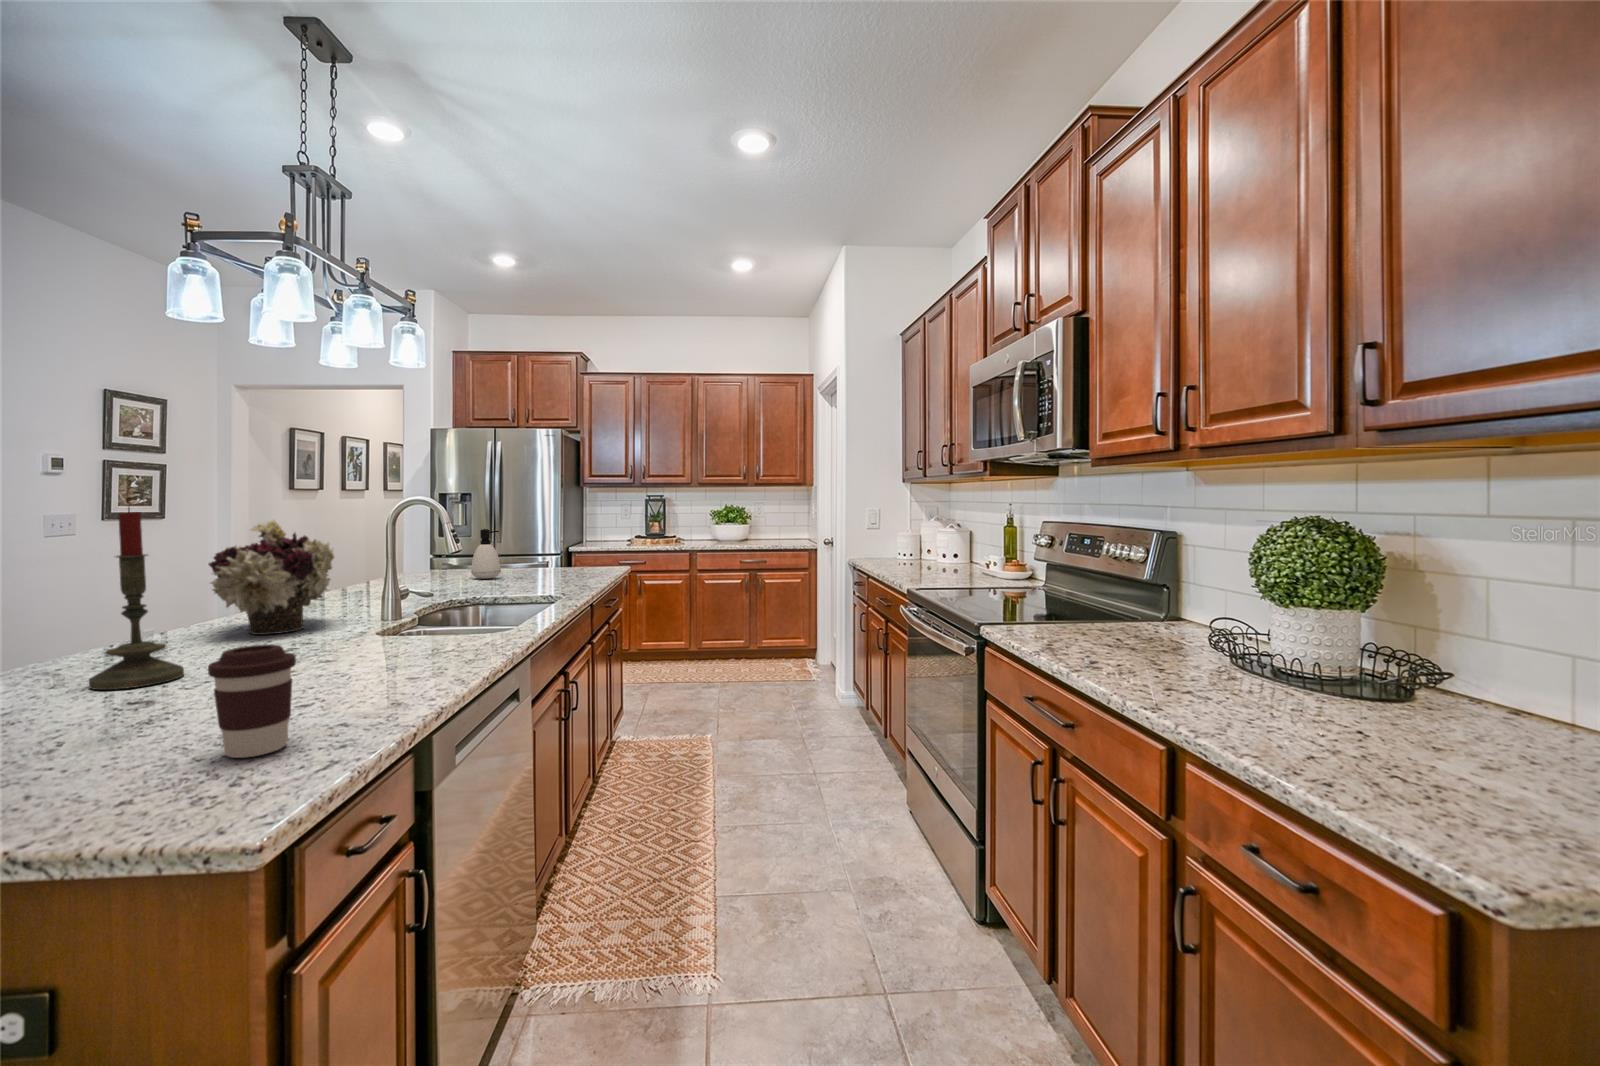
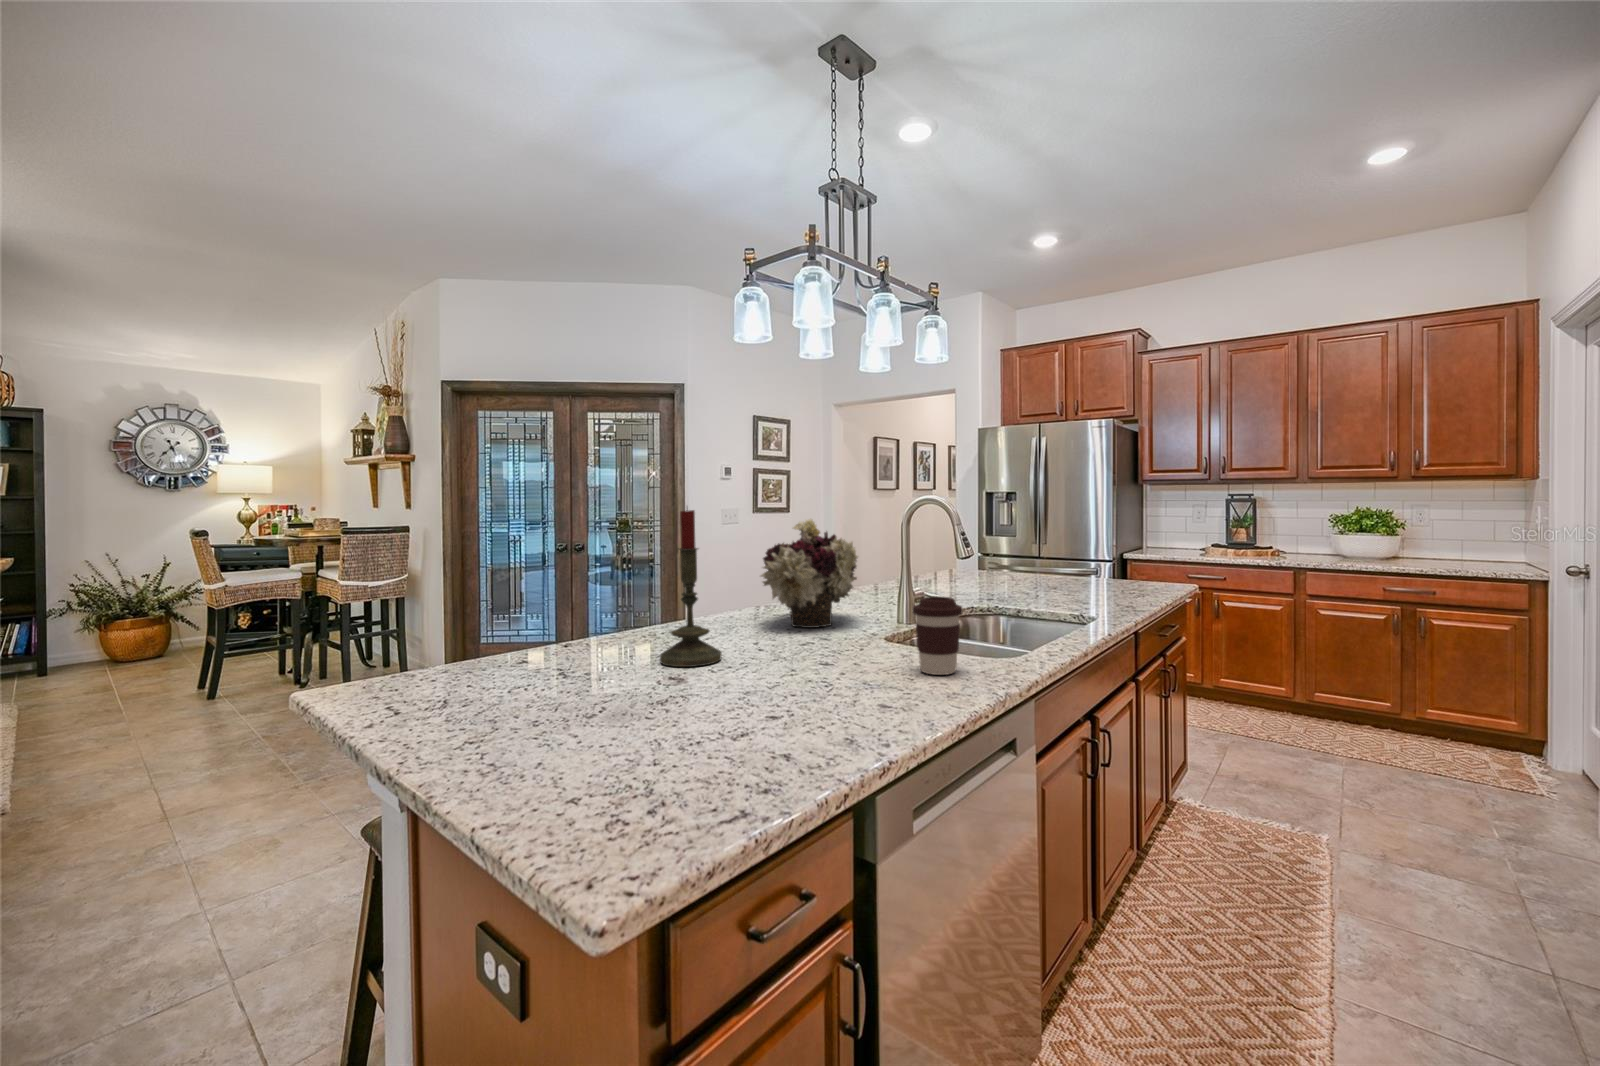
soap dispenser: present [471,529,501,579] -> none [1003,531,1033,586]
coffee cup: present [208,644,296,758] -> present [913,596,963,675]

